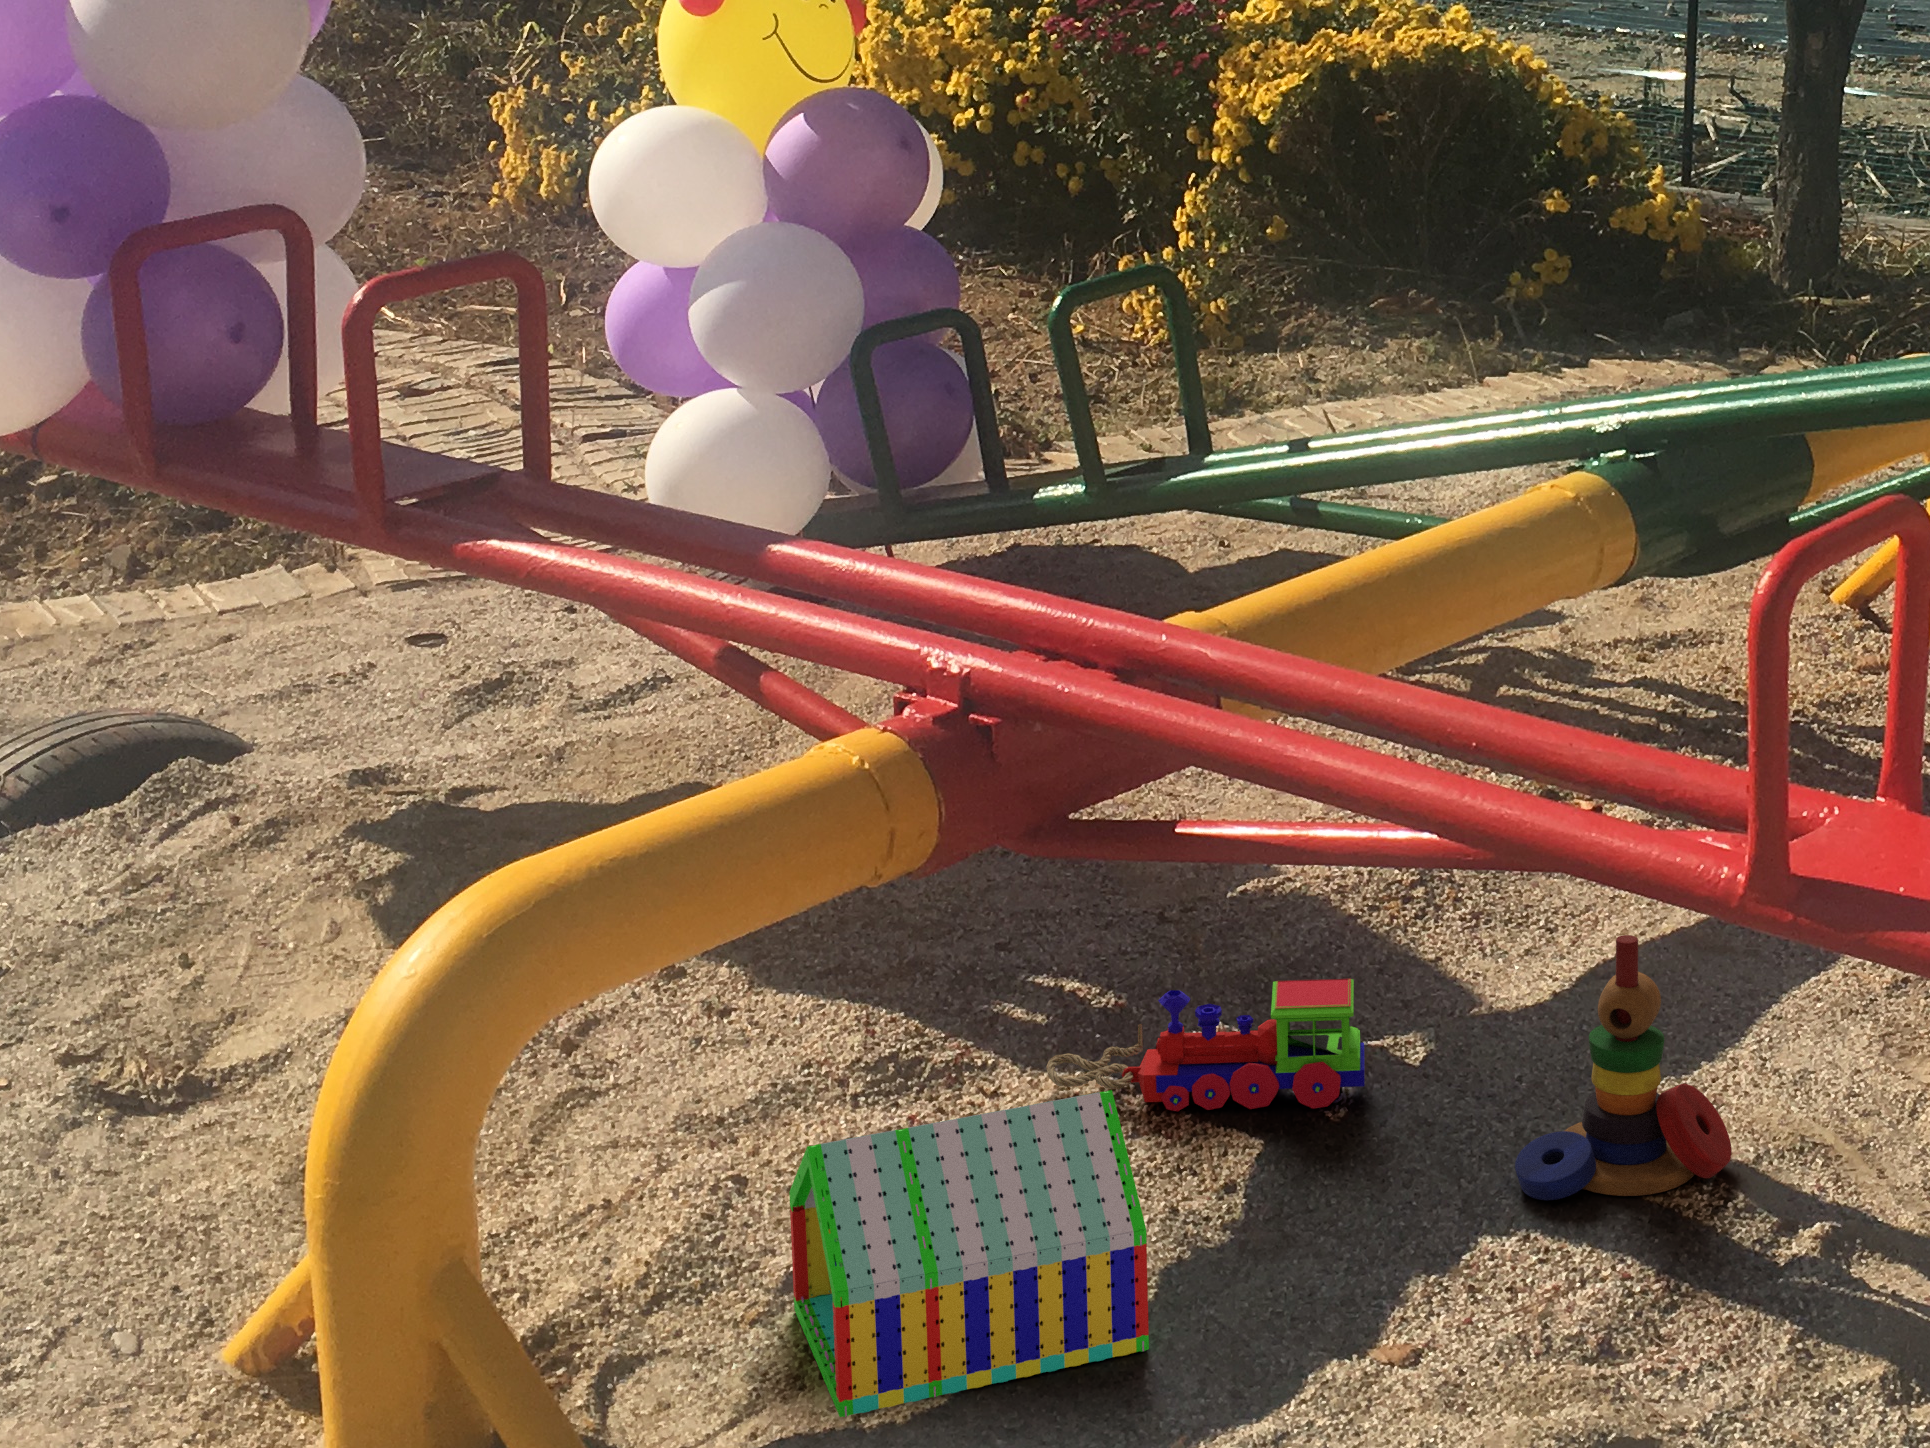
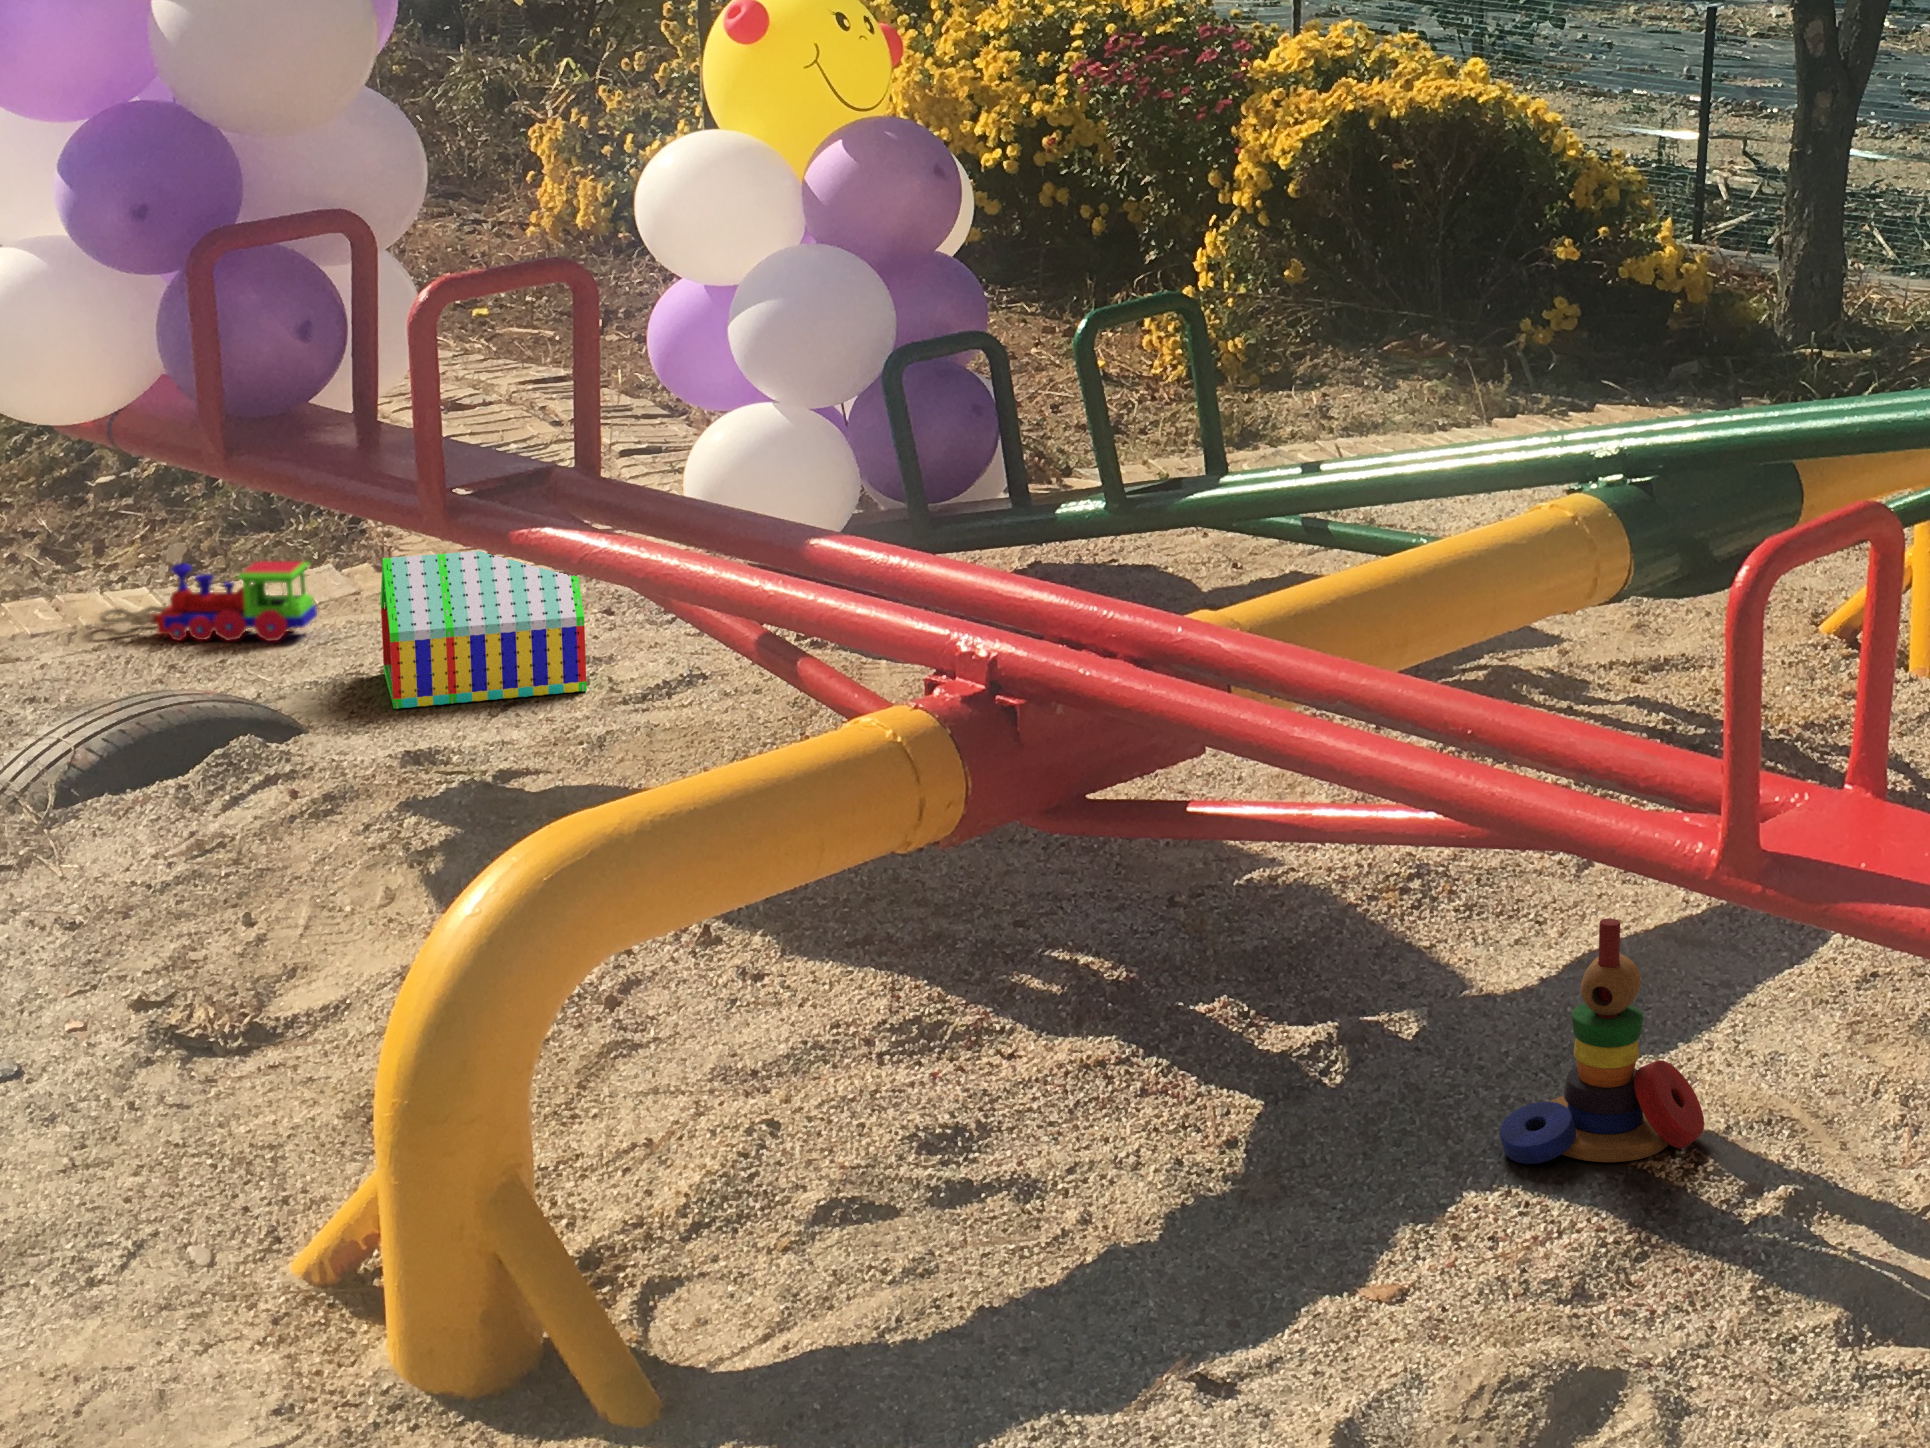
toy train: present [1046,979,1364,1111] -> present [100,561,317,641]
toy house: present [789,1090,1149,1417] -> present [380,551,587,709]

